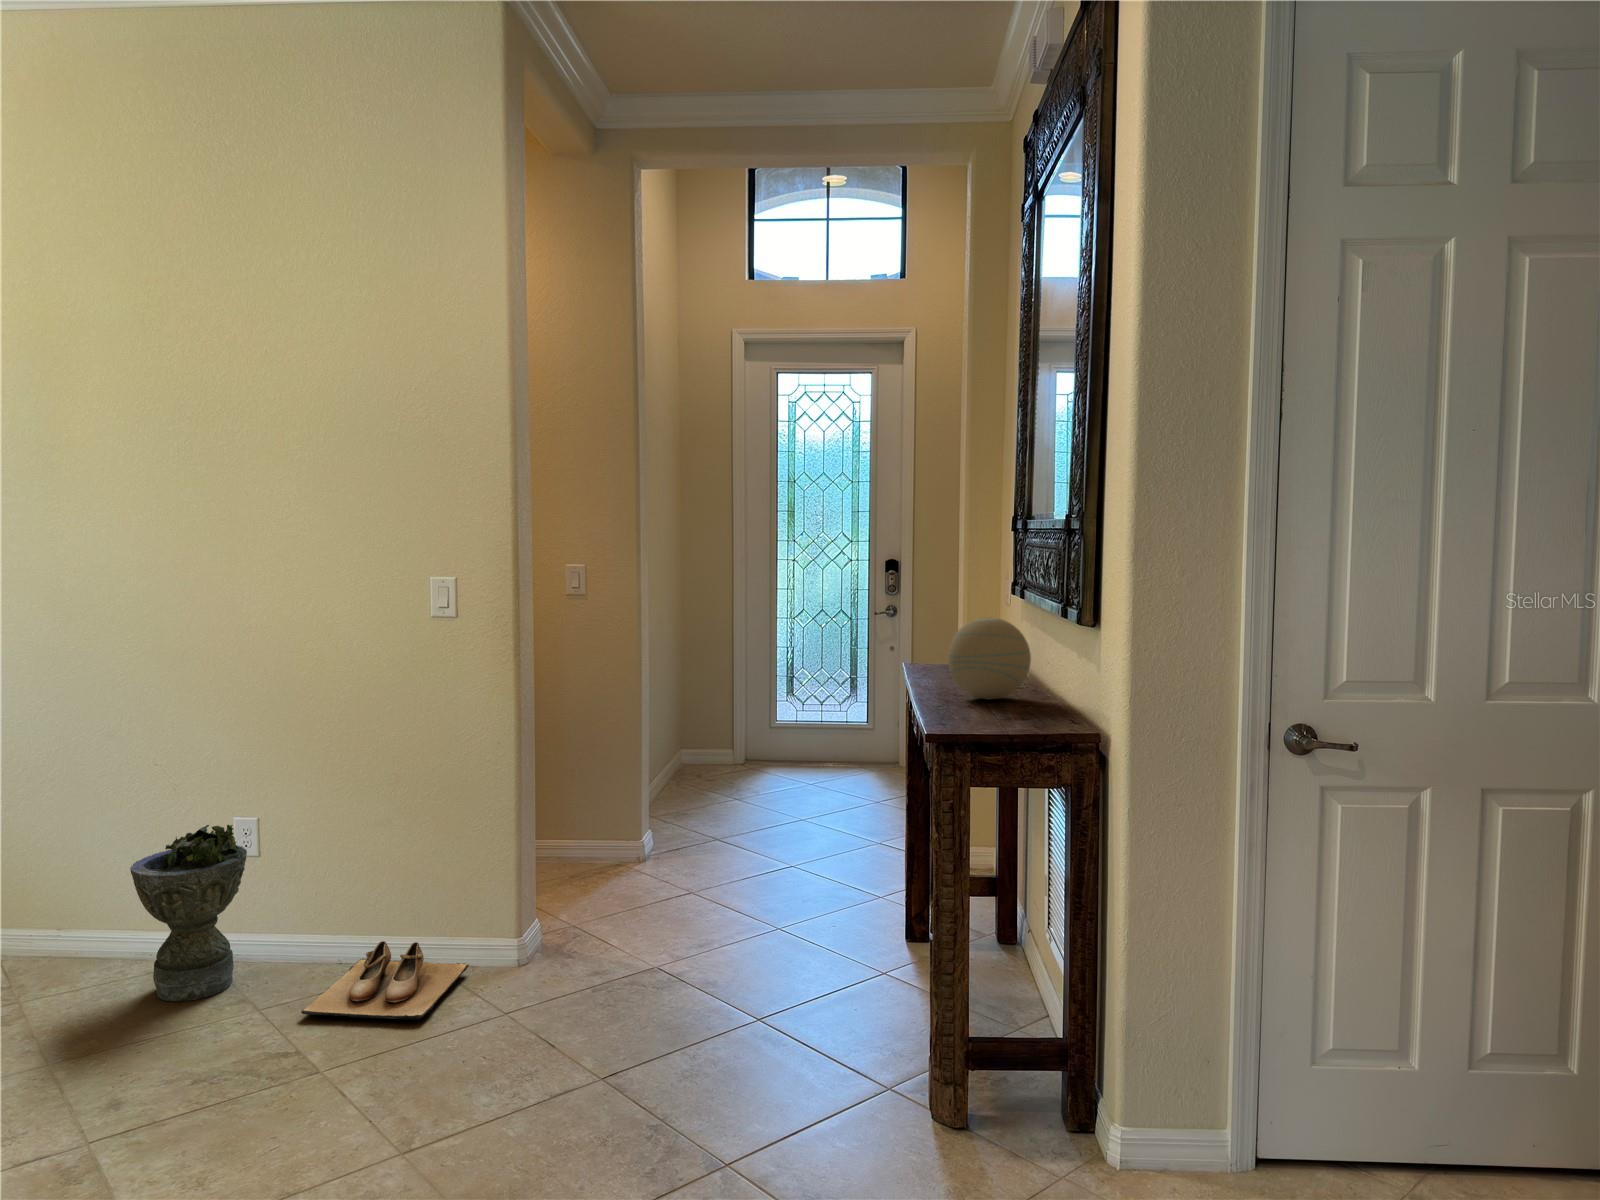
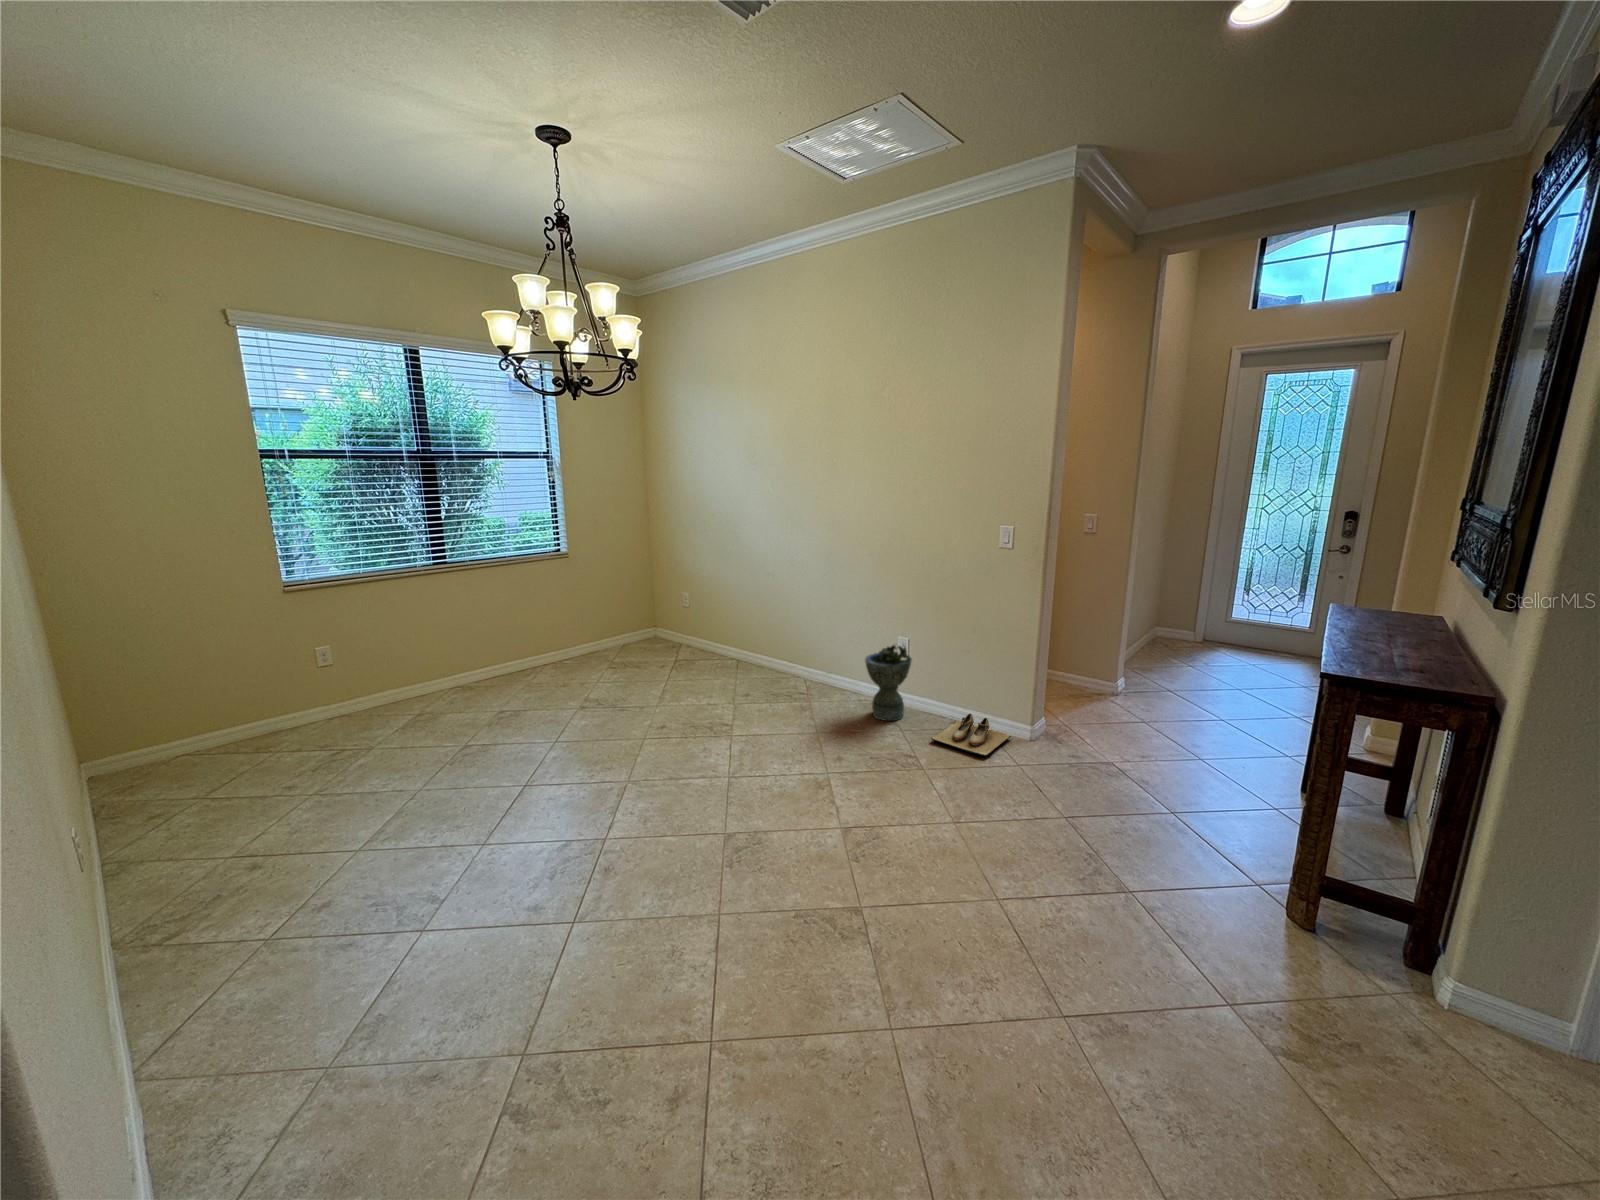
decorative orb: present [948,618,1031,699] -> none [1364,586,1448,646]

